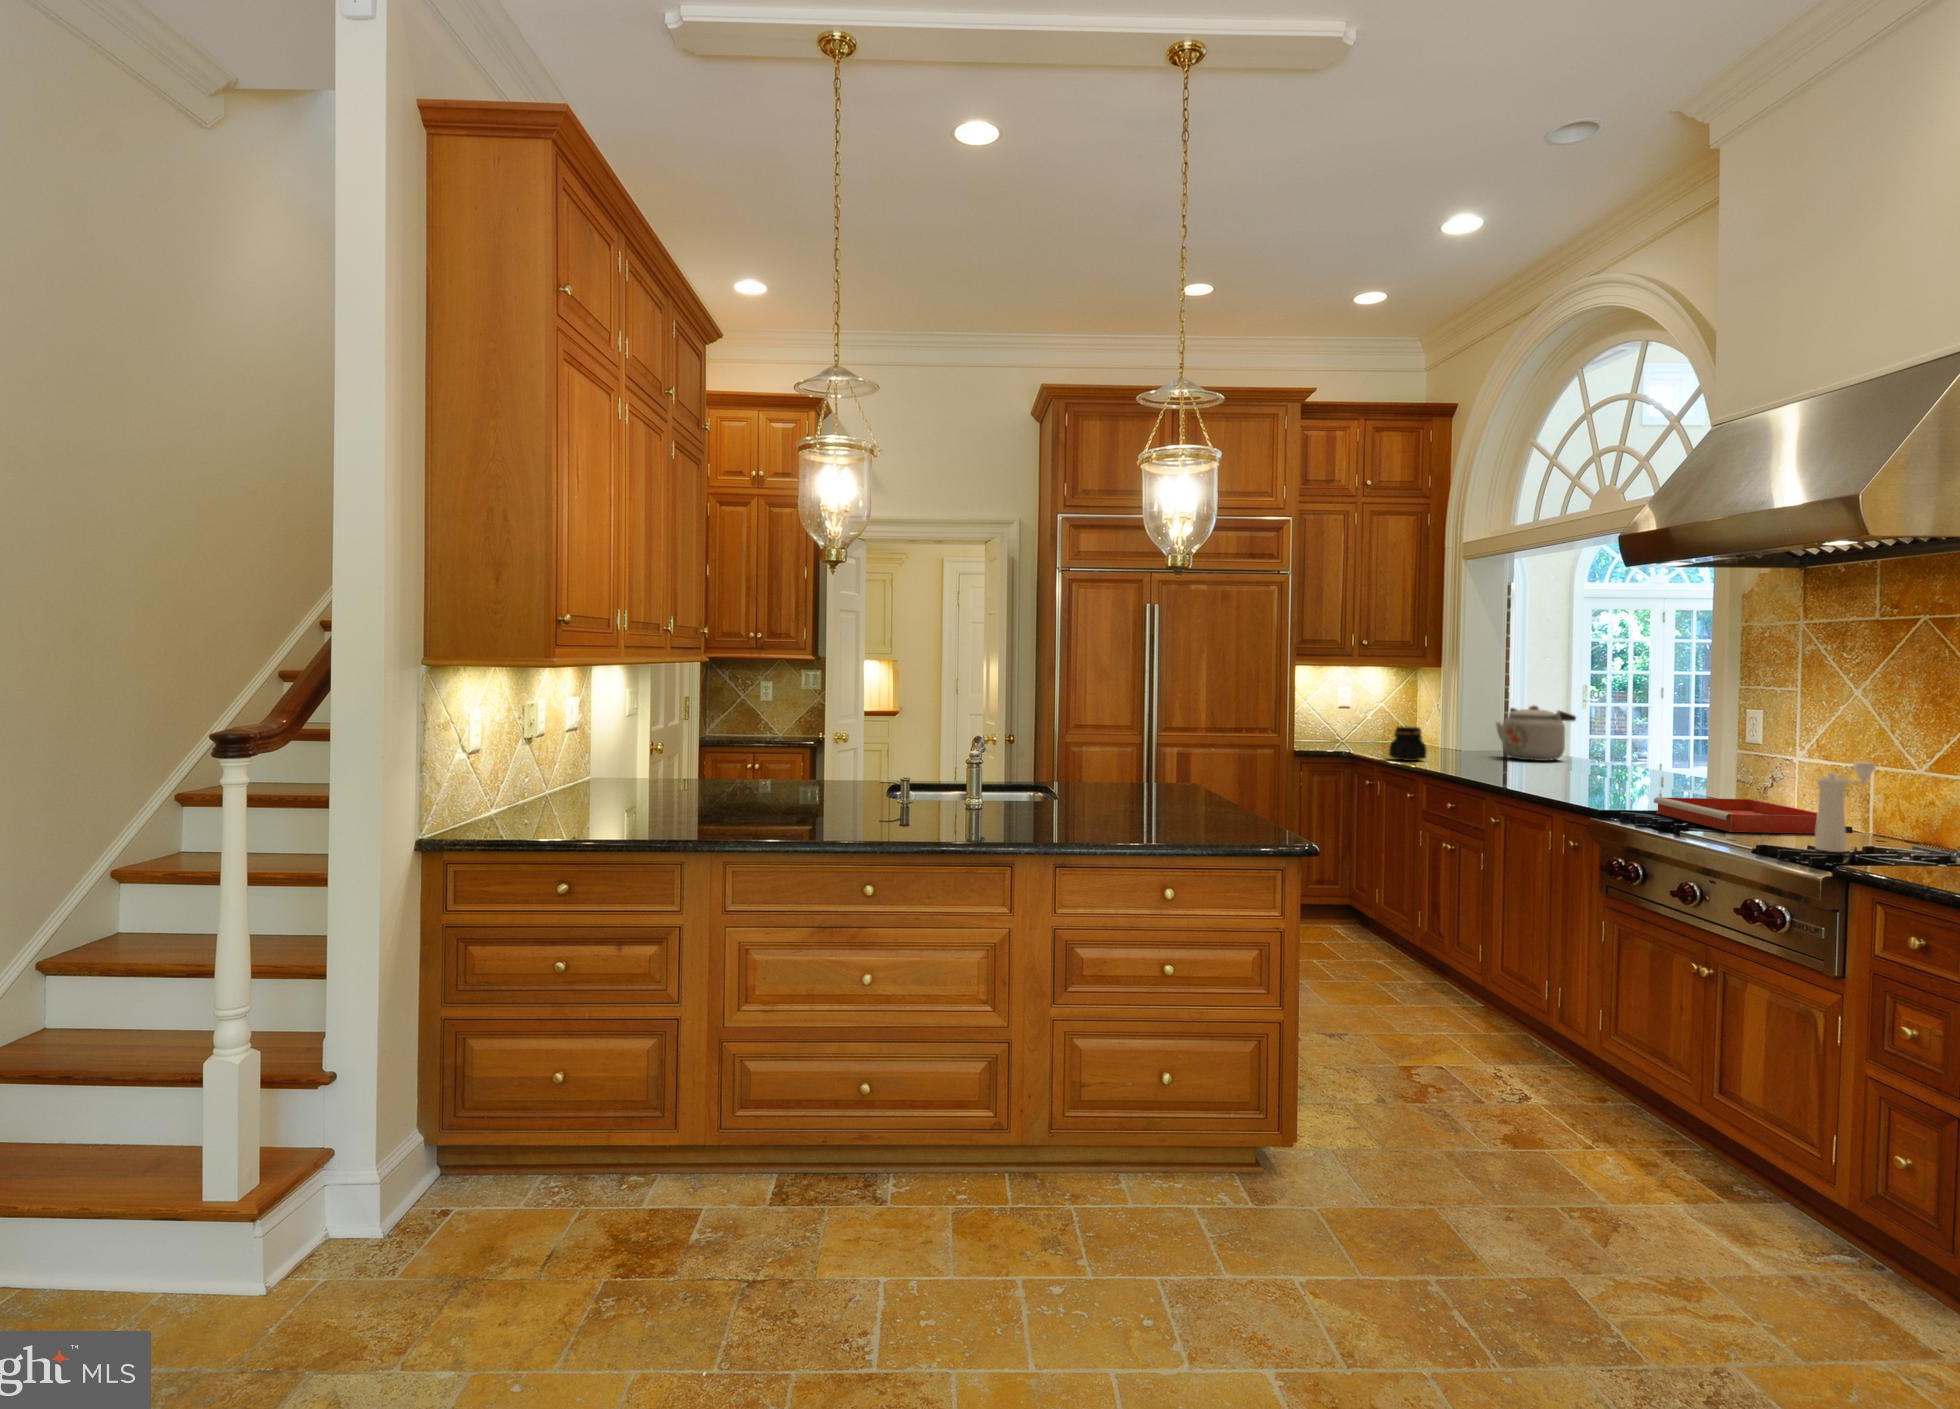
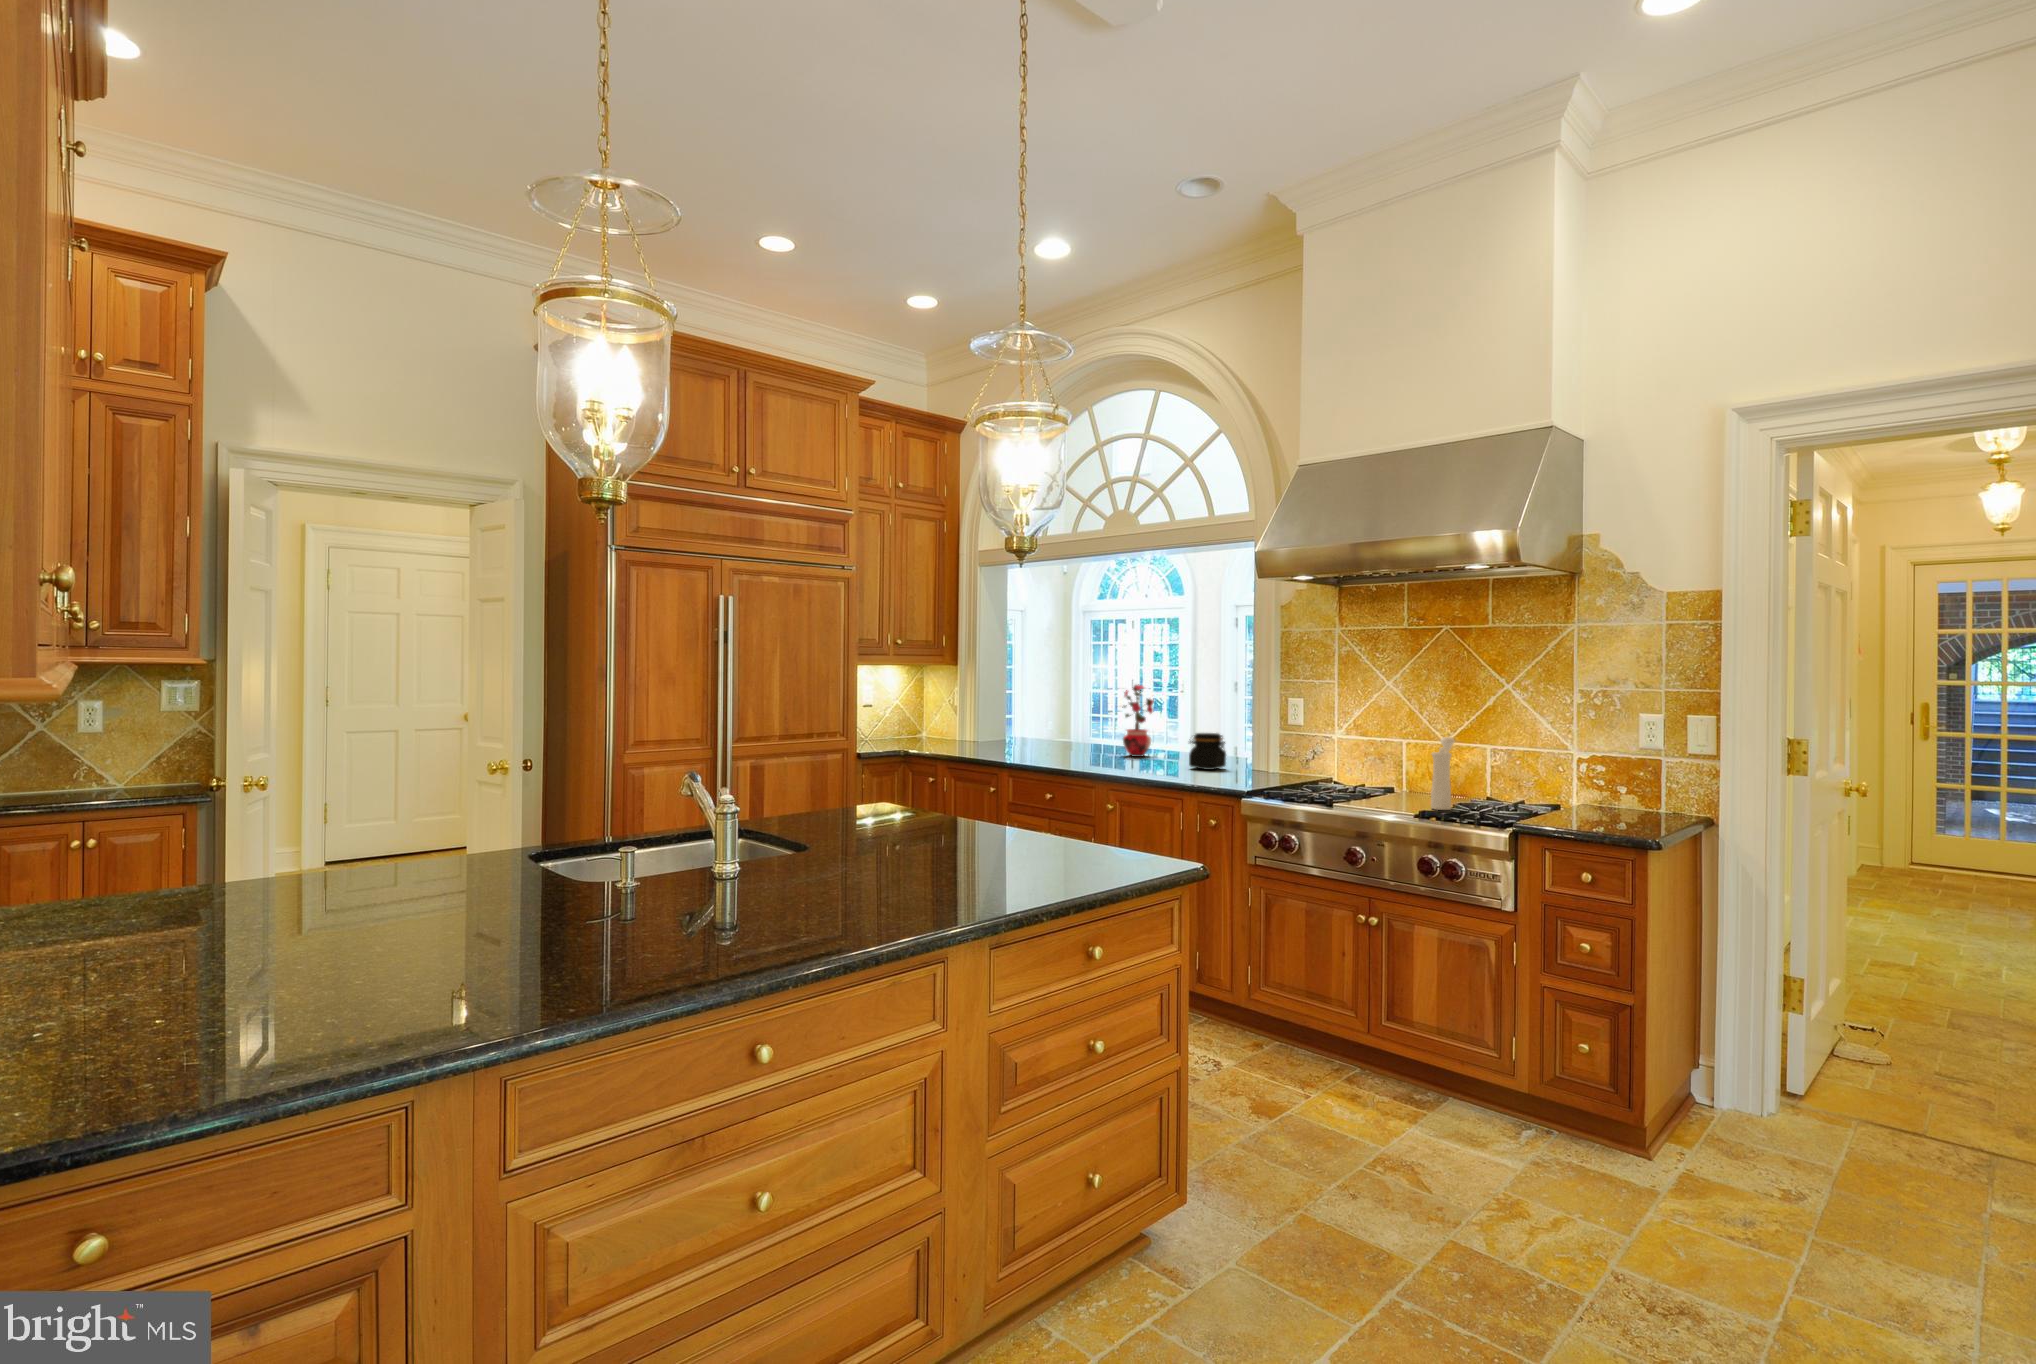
potted plant: none [1575,688,1632,773] -> present [1122,684,1154,757]
kettle: present [1496,705,1576,761] -> none [1028,700,1092,749]
jar: present [1389,726,1426,761] -> present [1189,733,1226,770]
tray: present [1654,797,1818,833] -> none [1271,772,1402,801]

